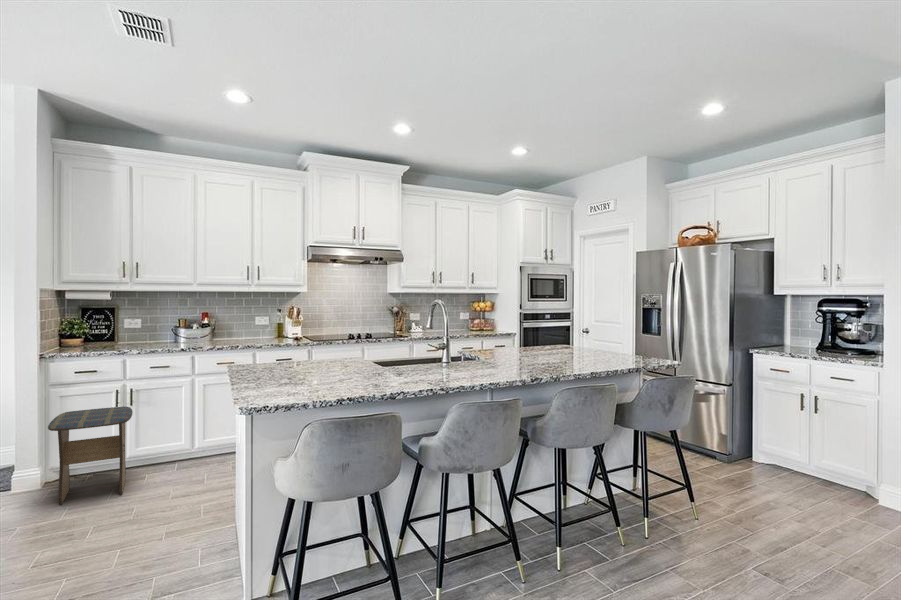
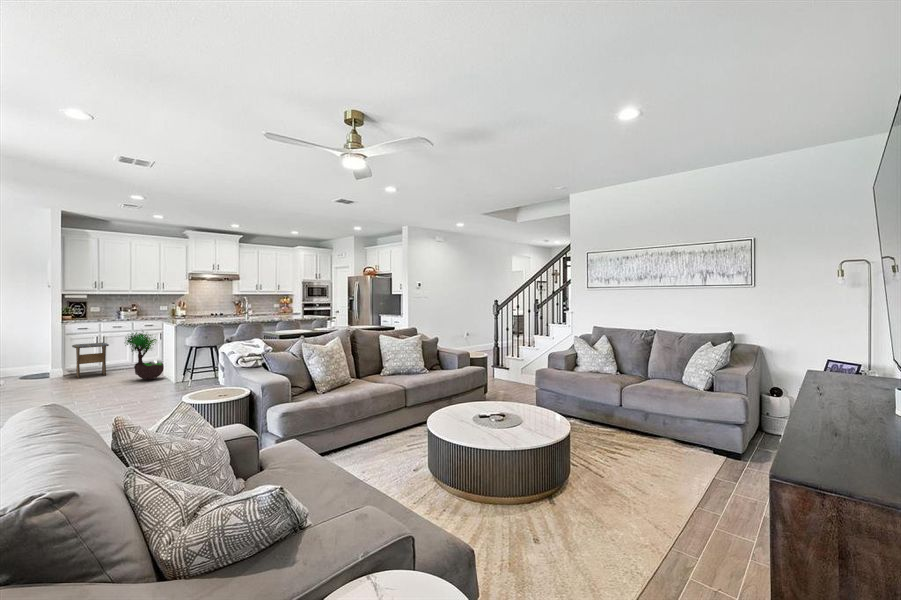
potted tree: none [138,389,235,540] -> present [125,331,164,380]

